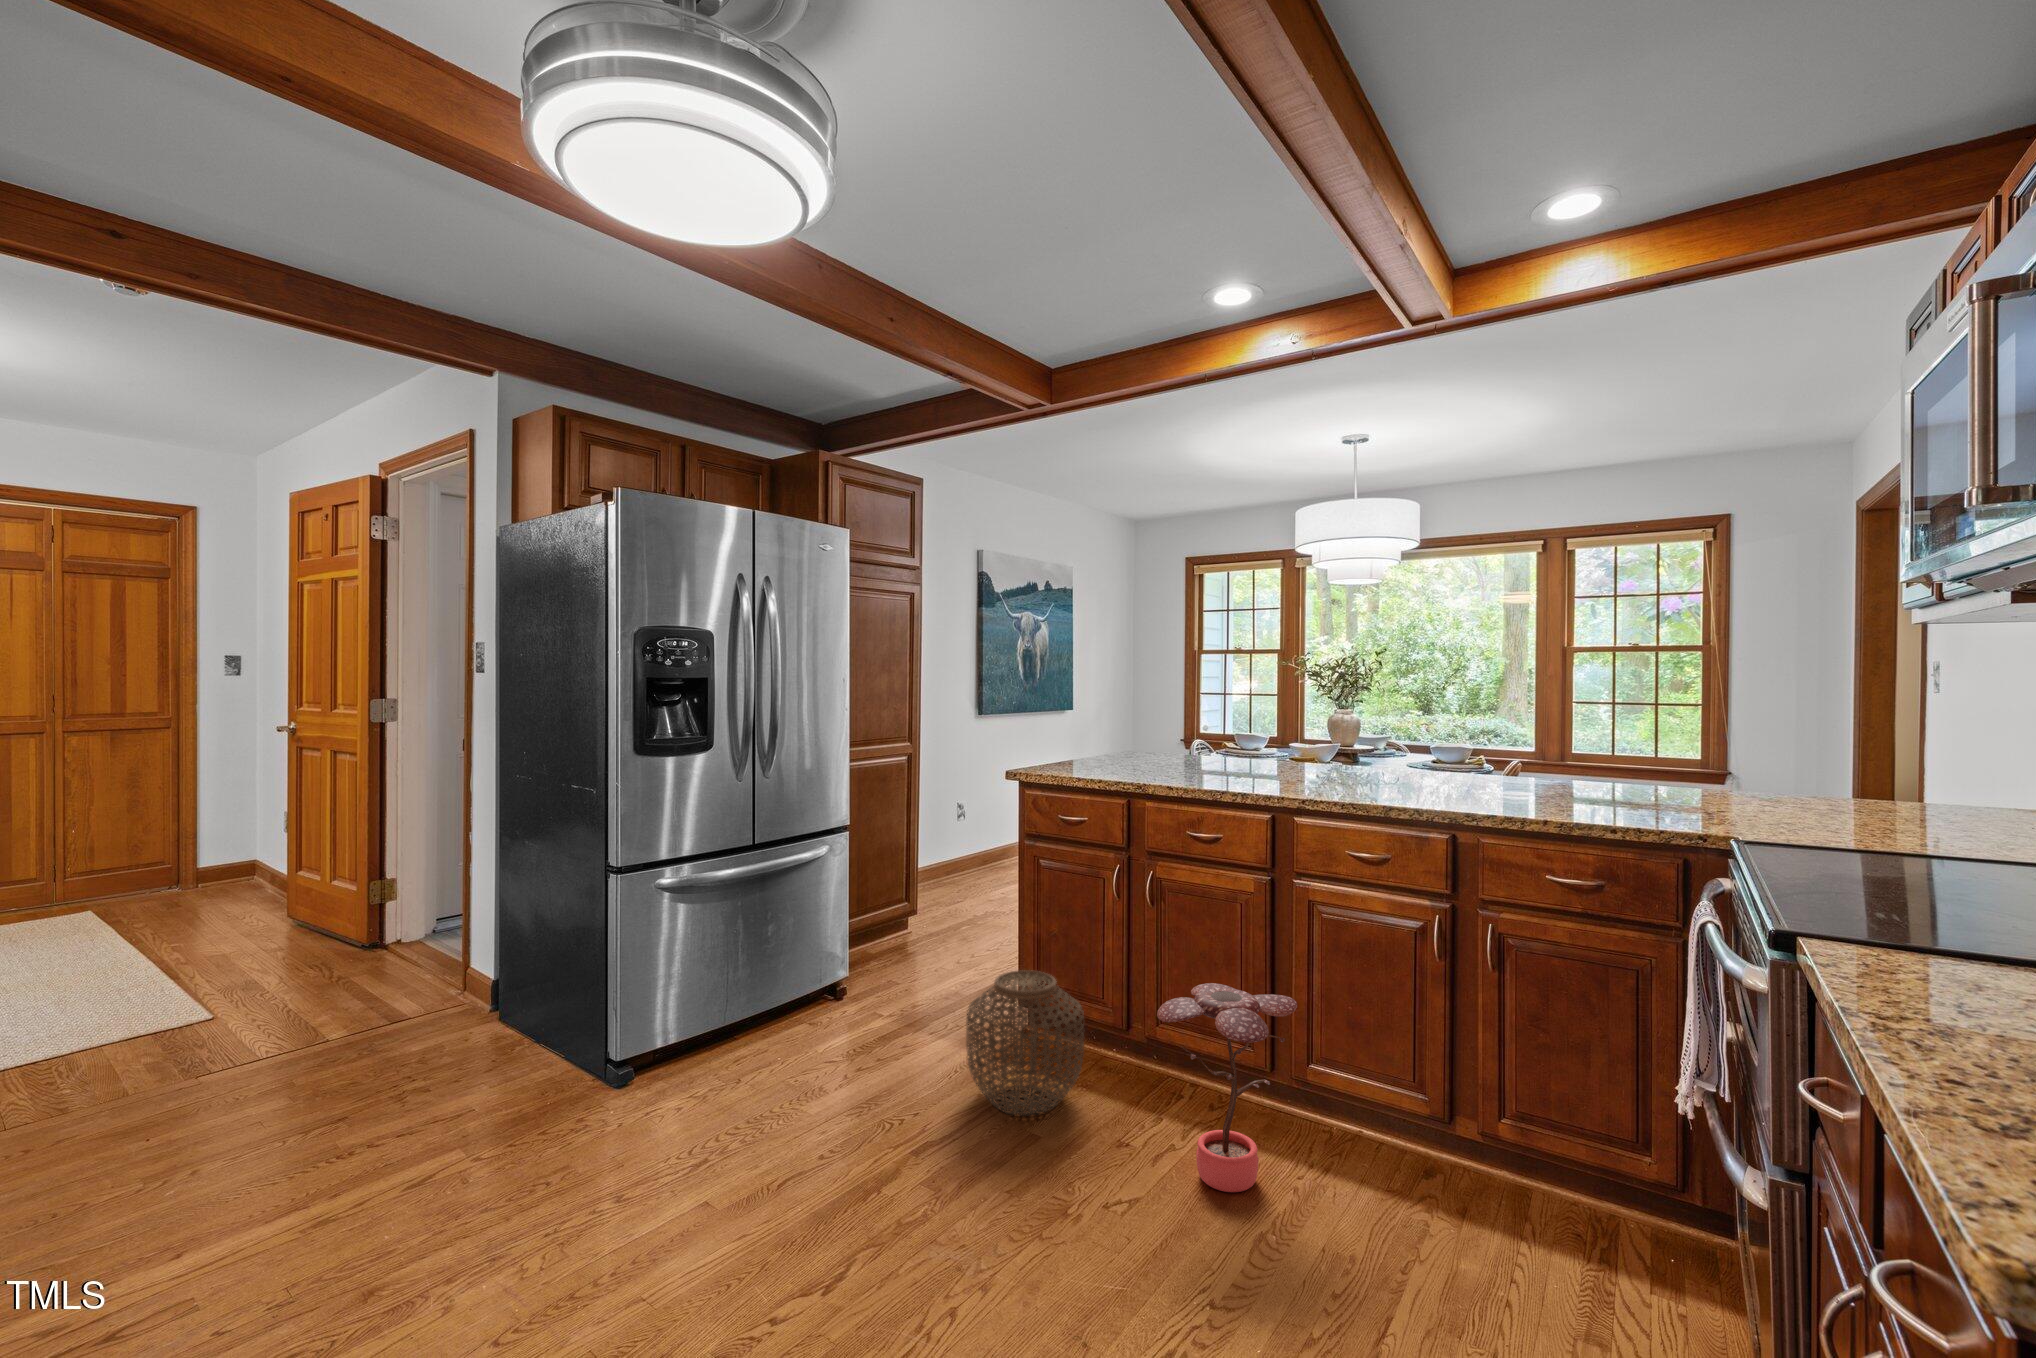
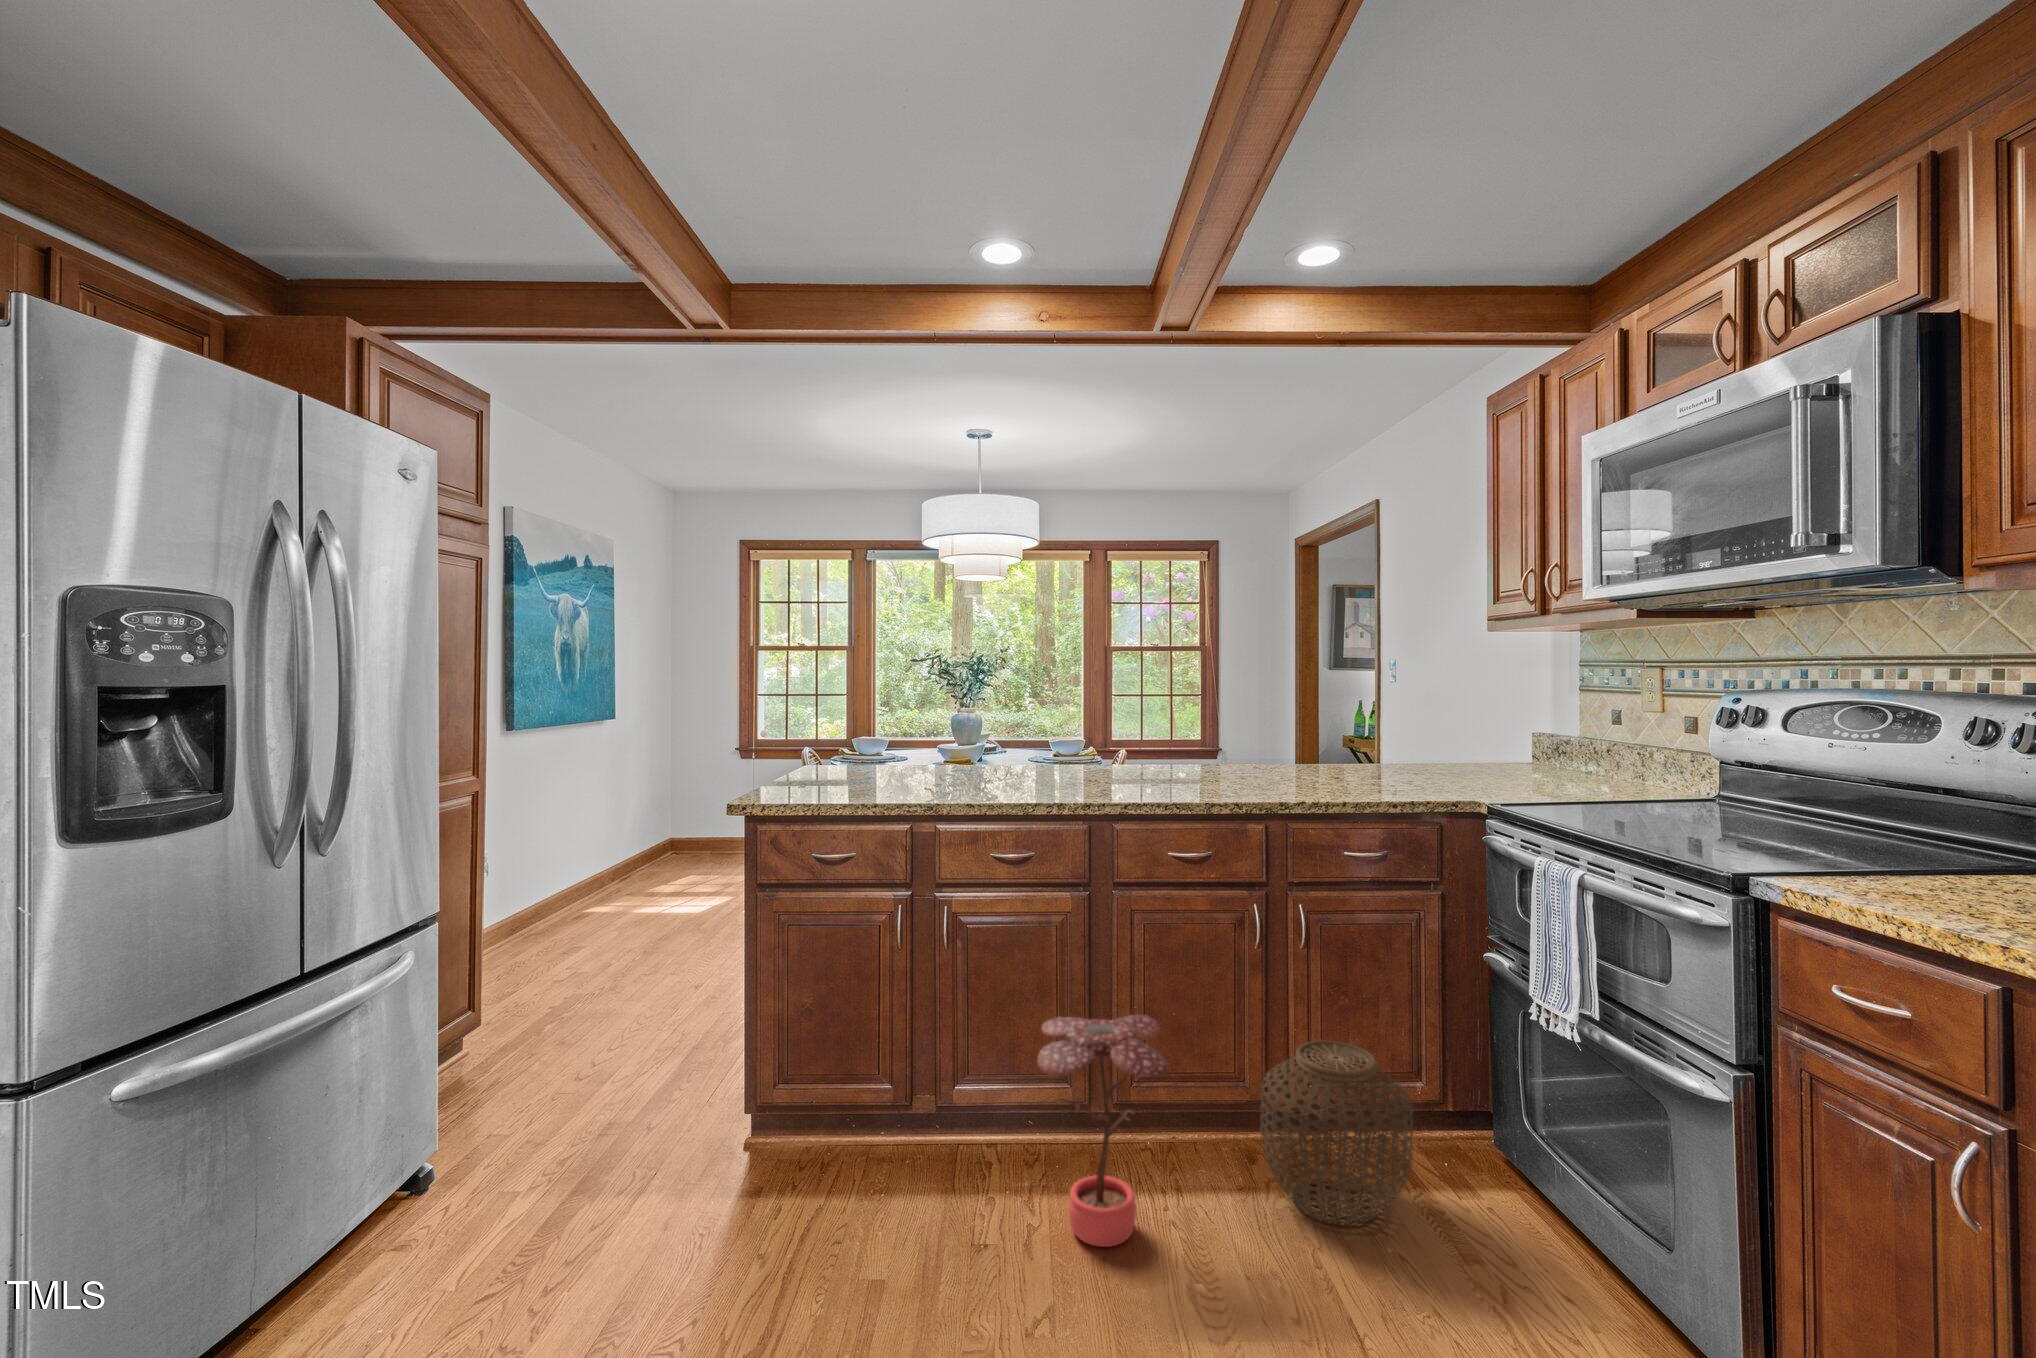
woven basket: present [966,970,1084,1115] -> present [1261,1041,1413,1226]

